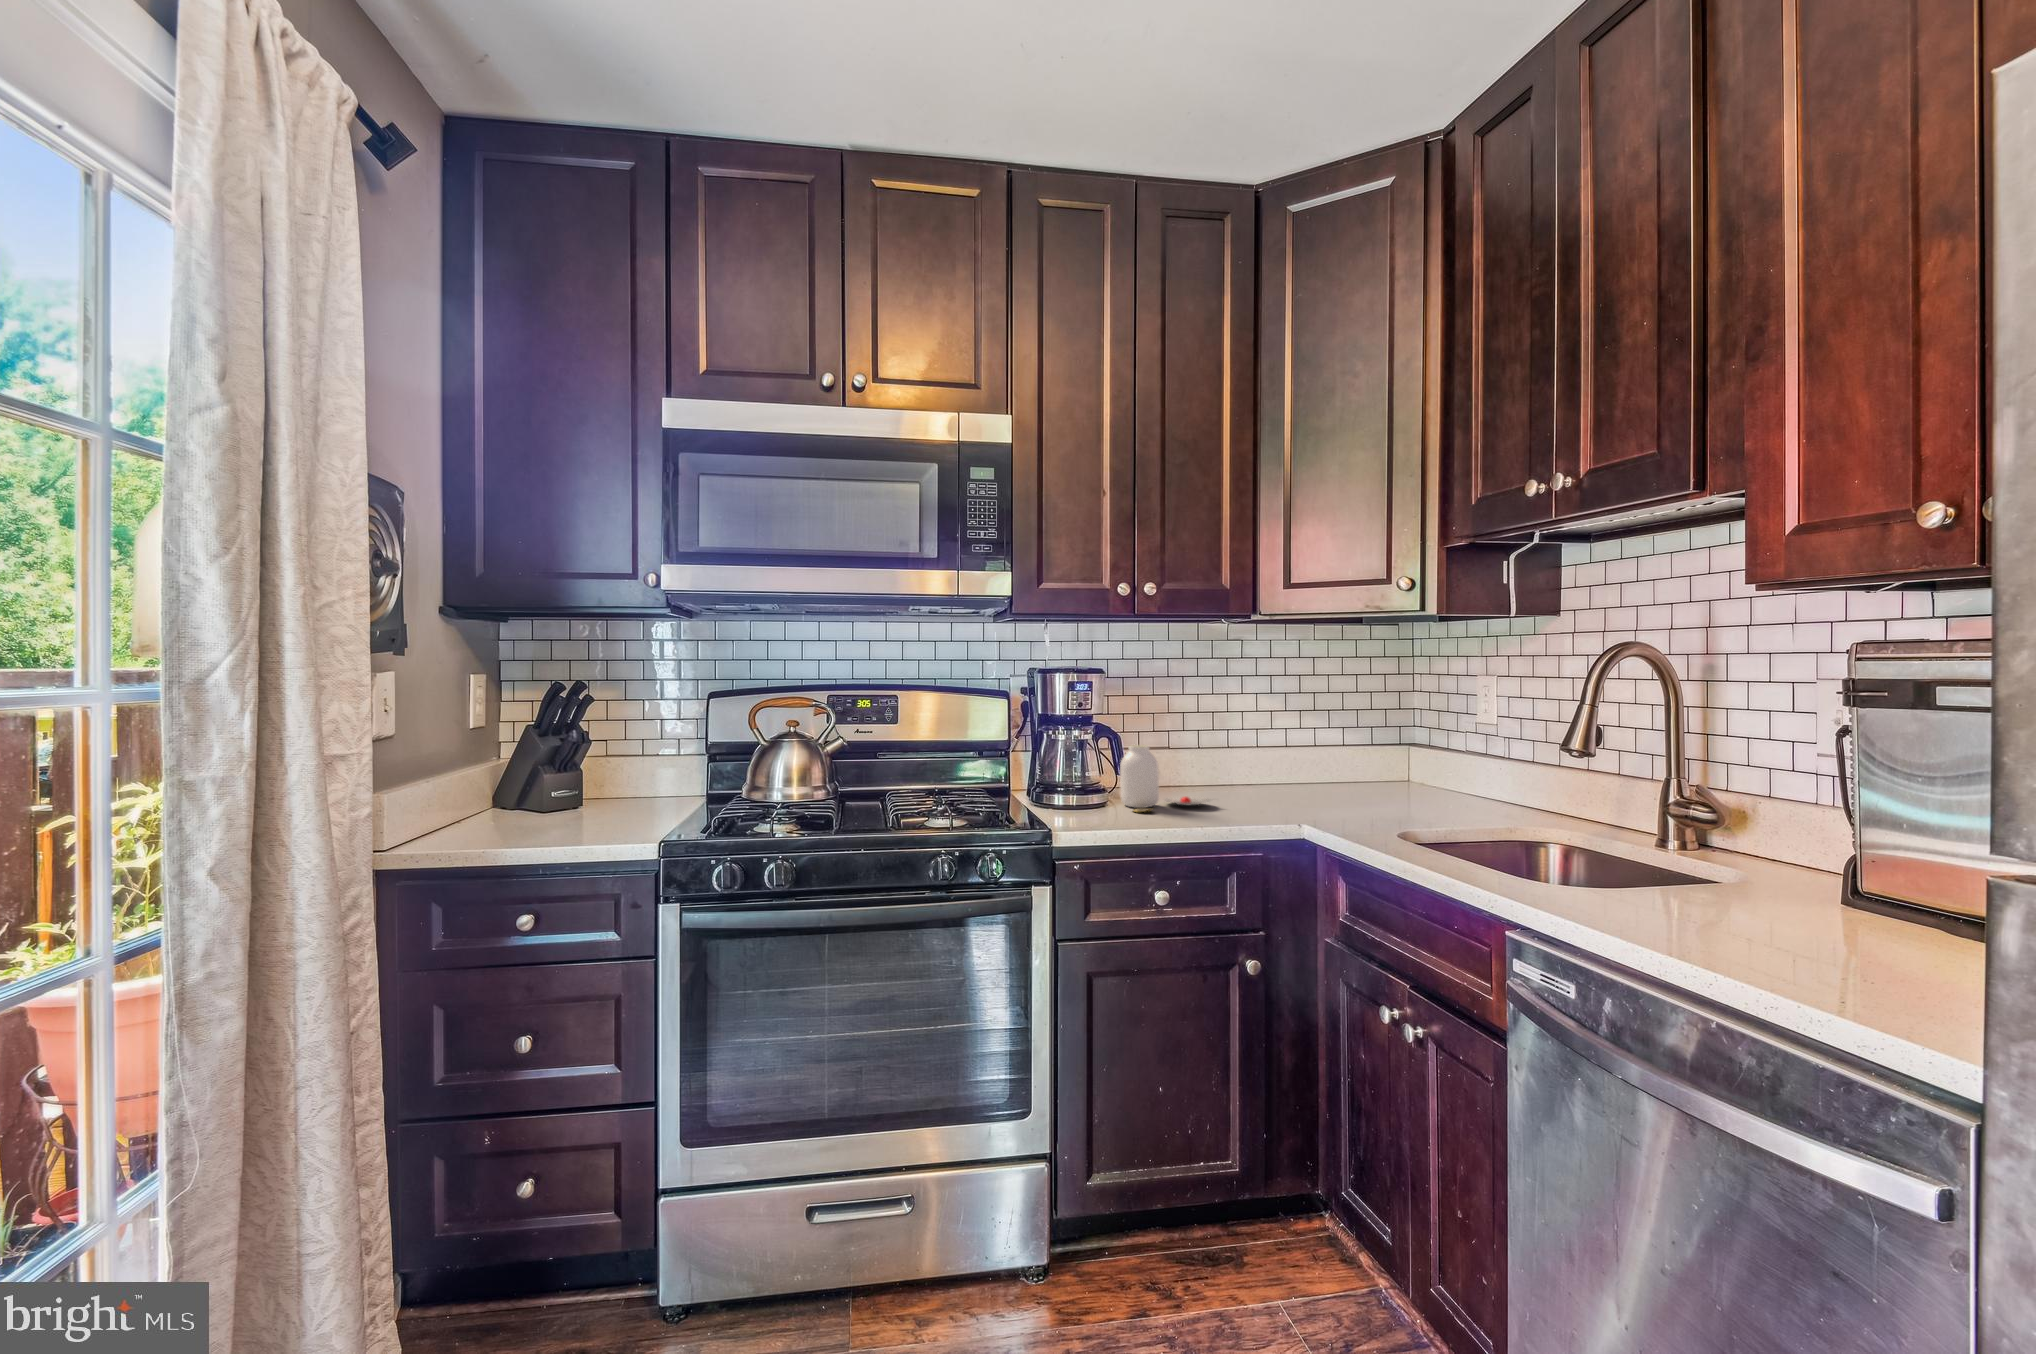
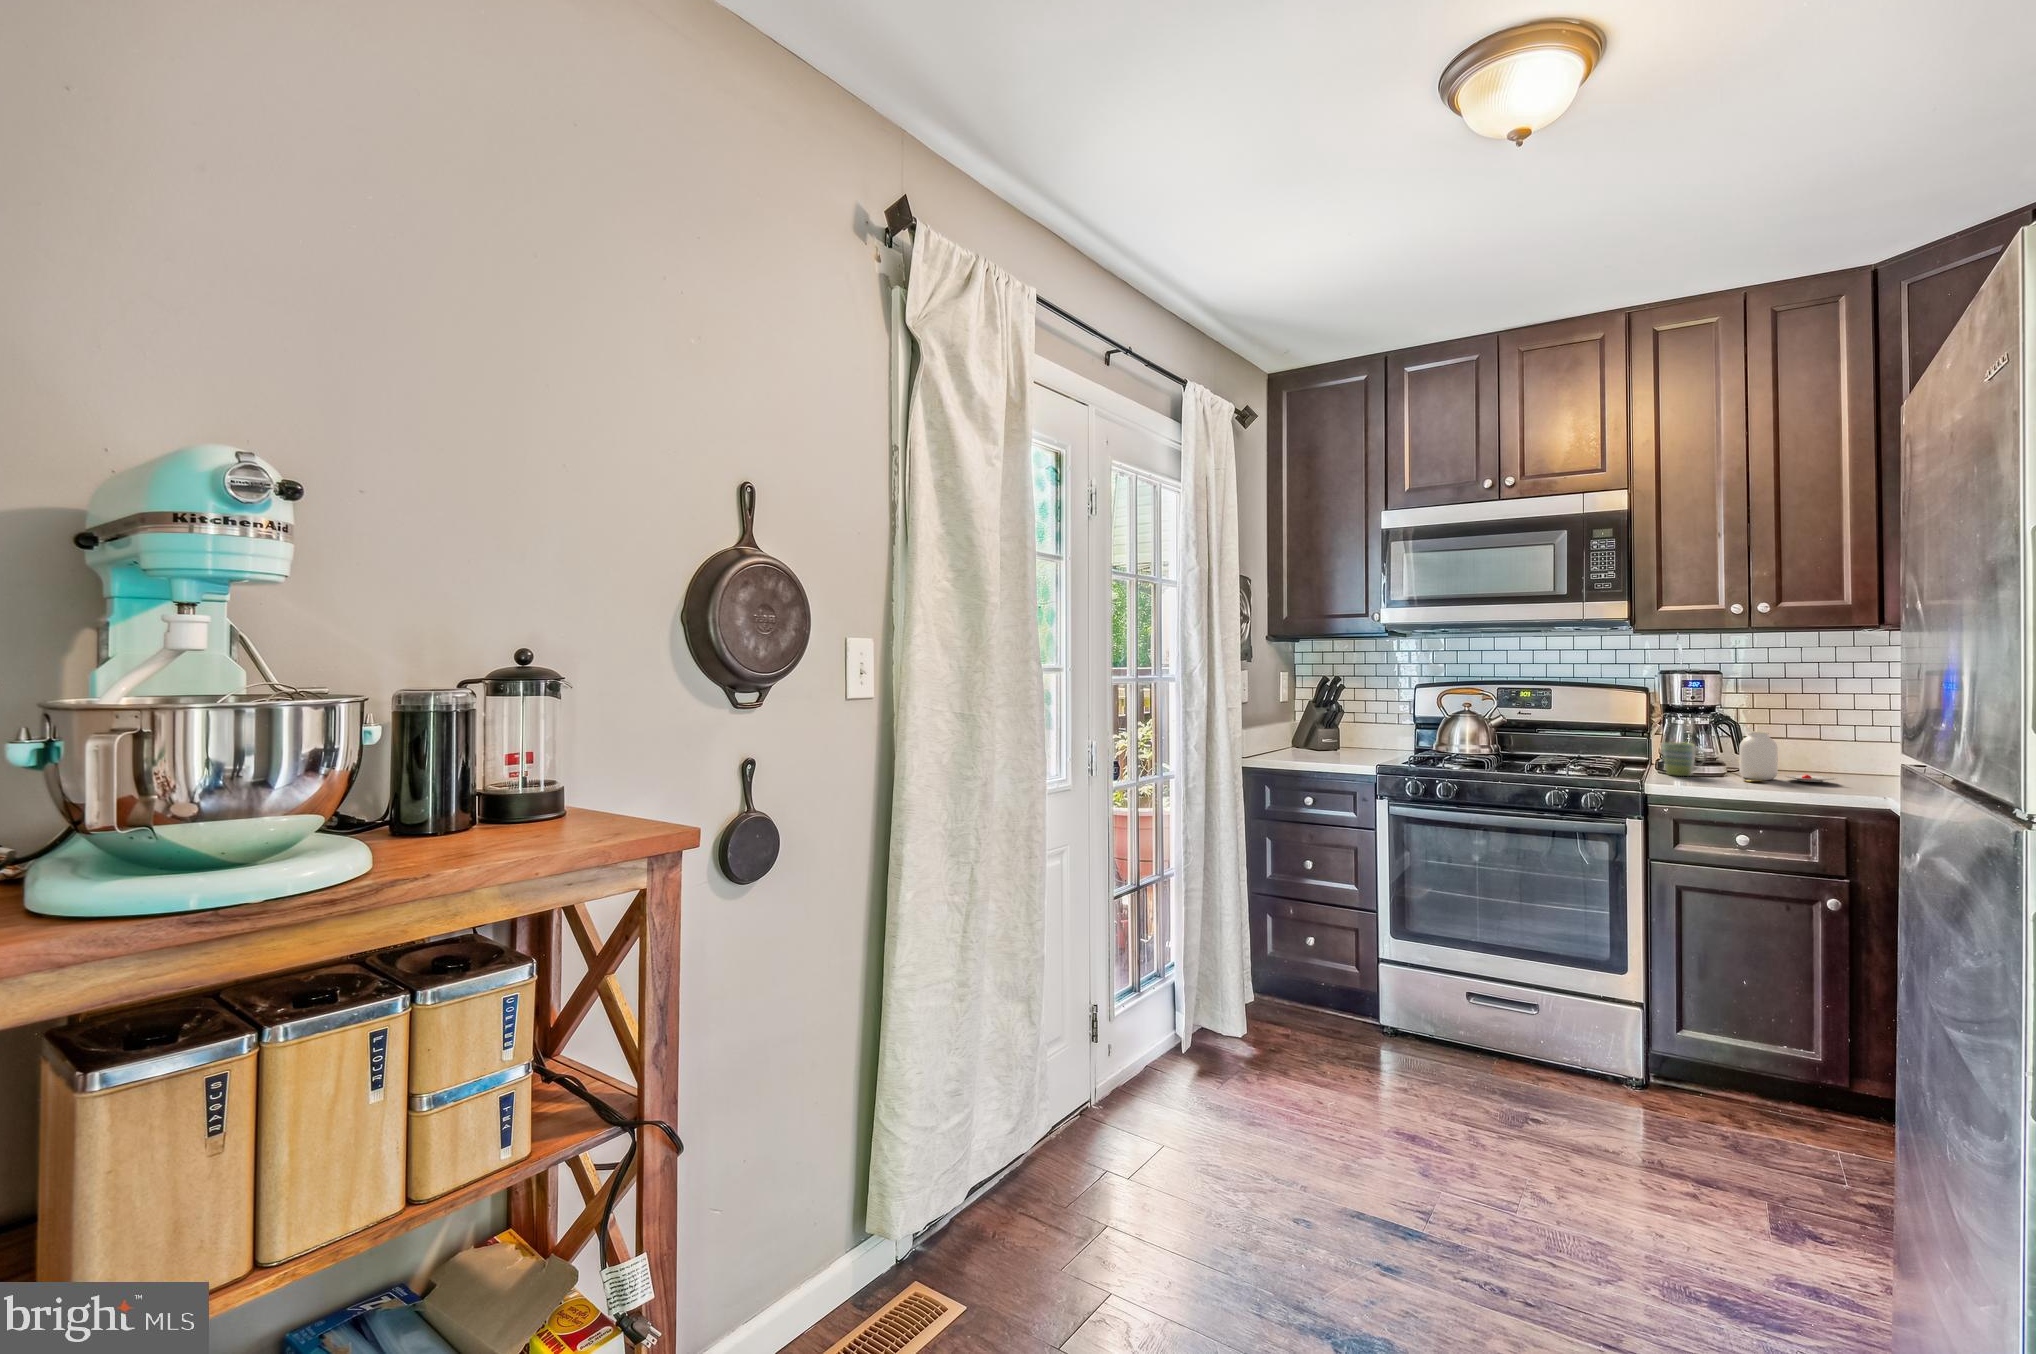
mug: none [1044,765,1093,811] -> present [1662,742,1707,776]

